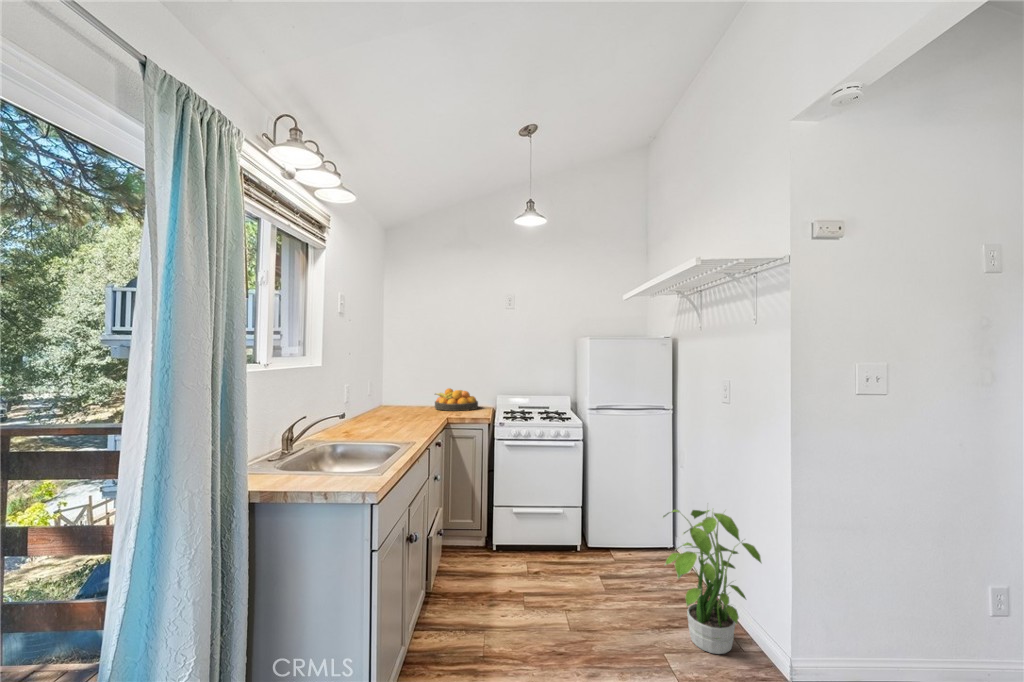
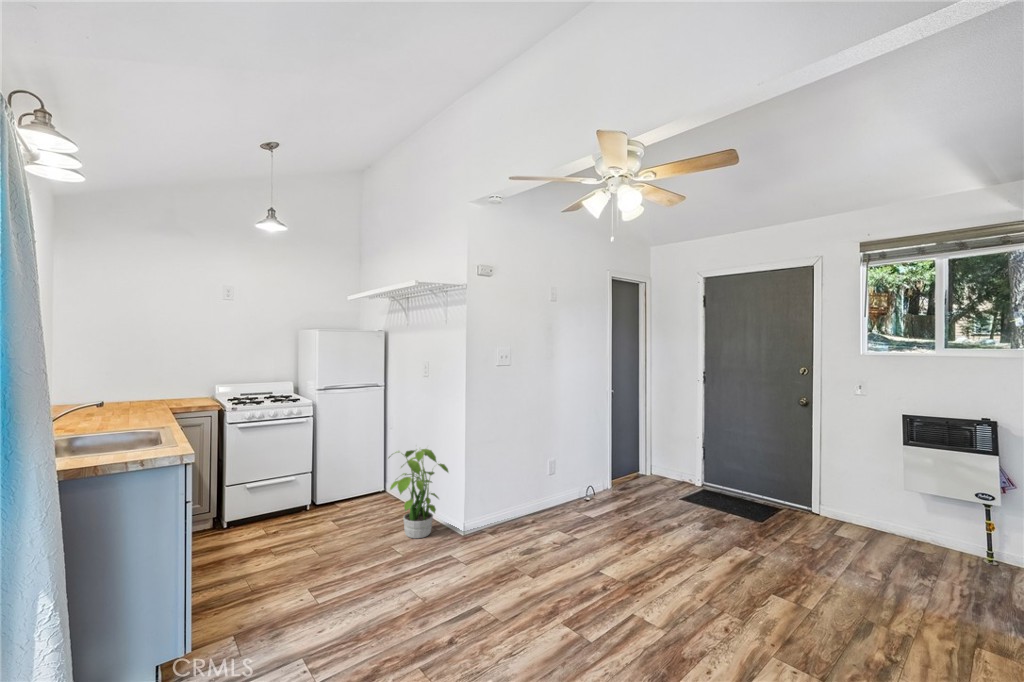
fruit bowl: present [435,388,478,411] -> none [132,381,191,403]

